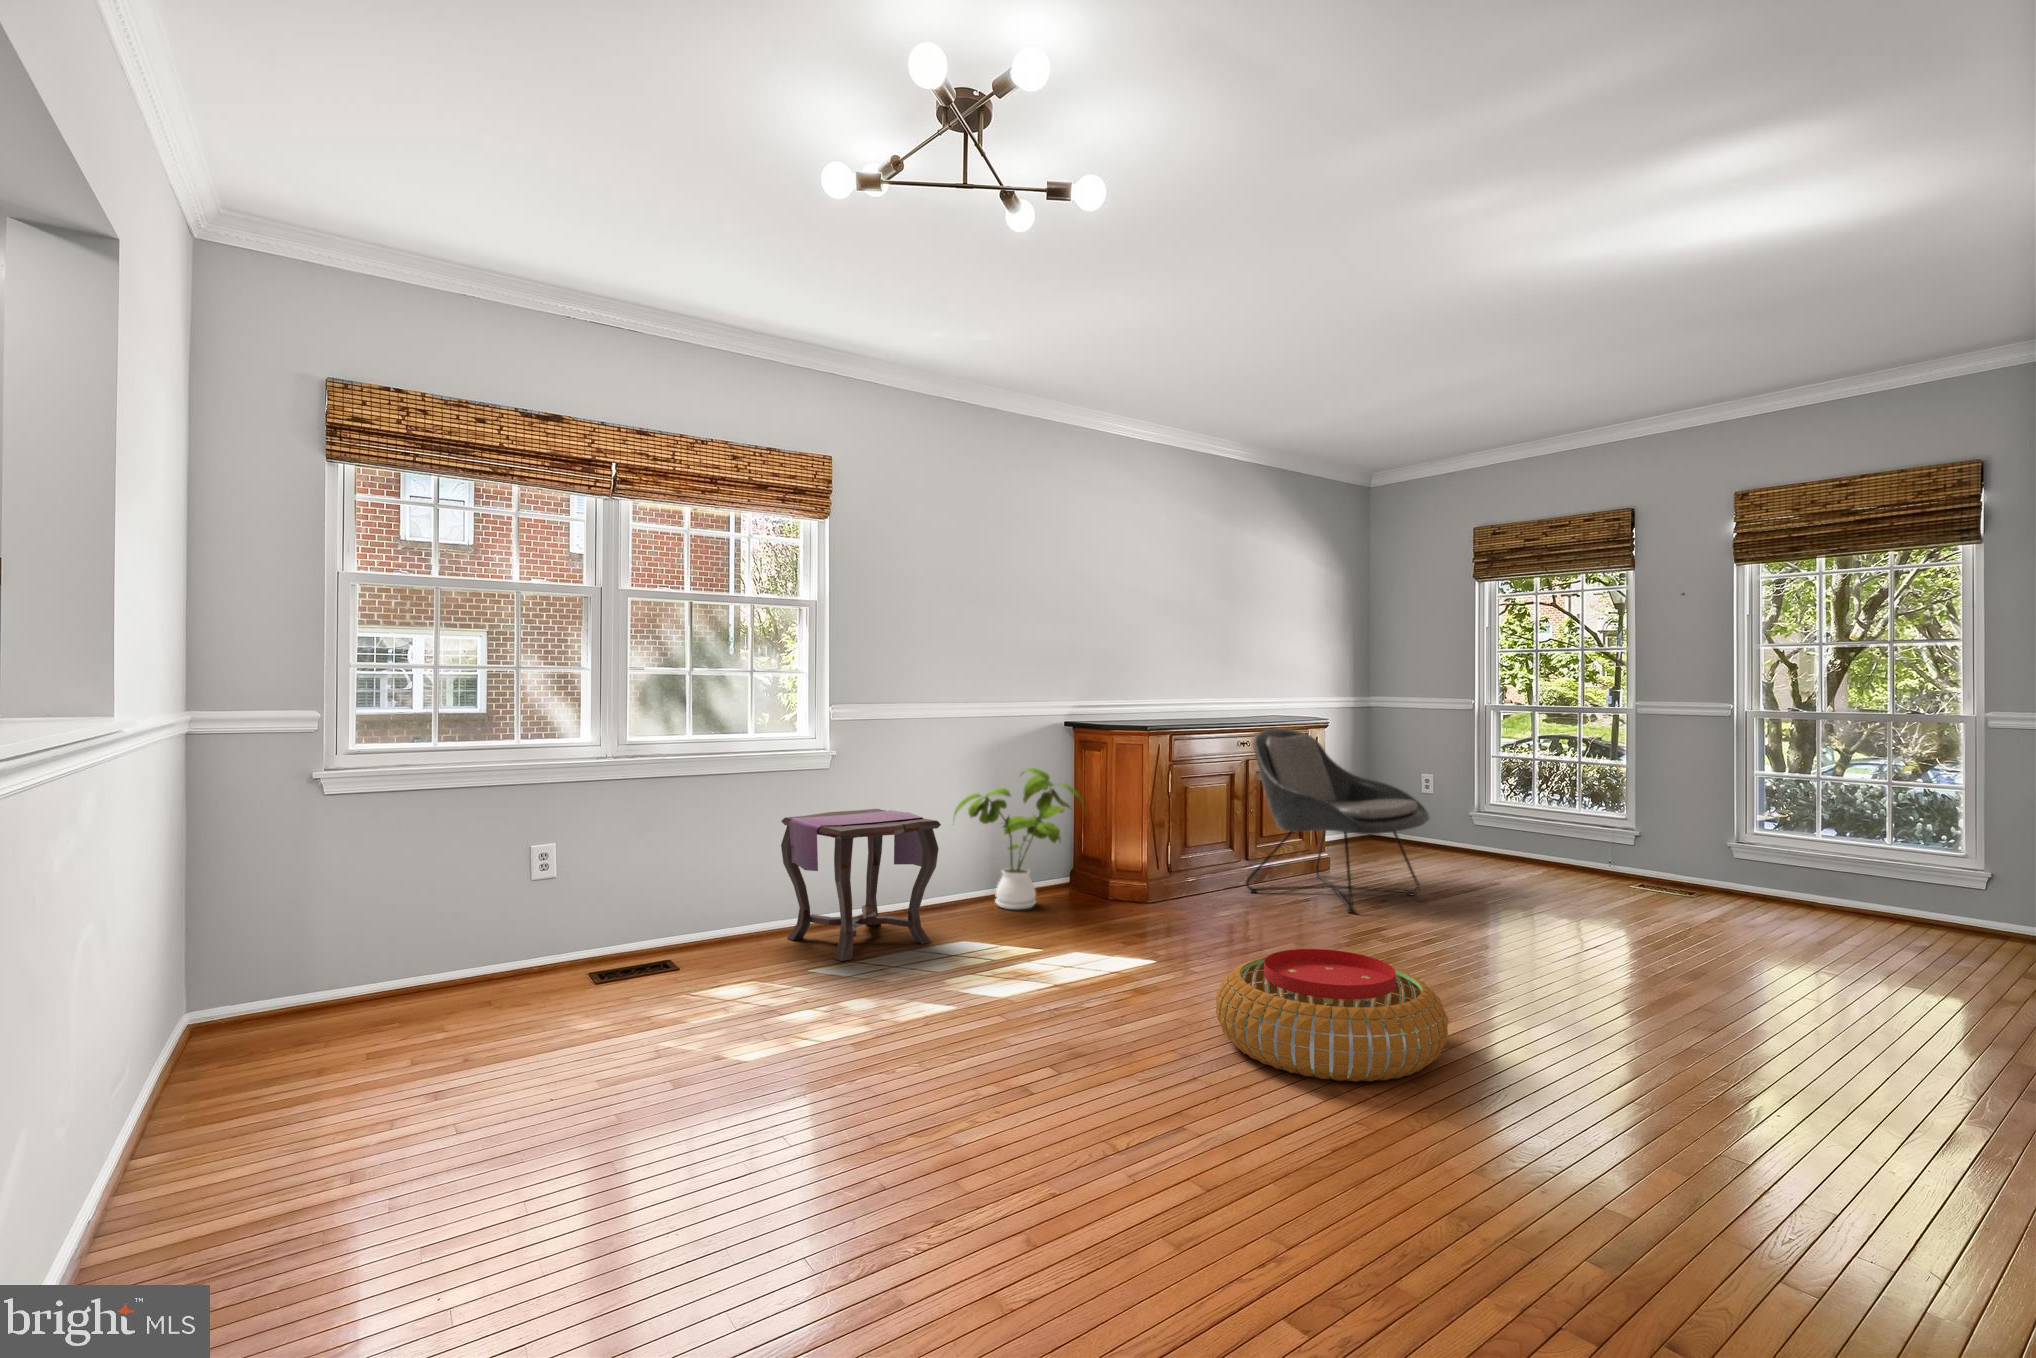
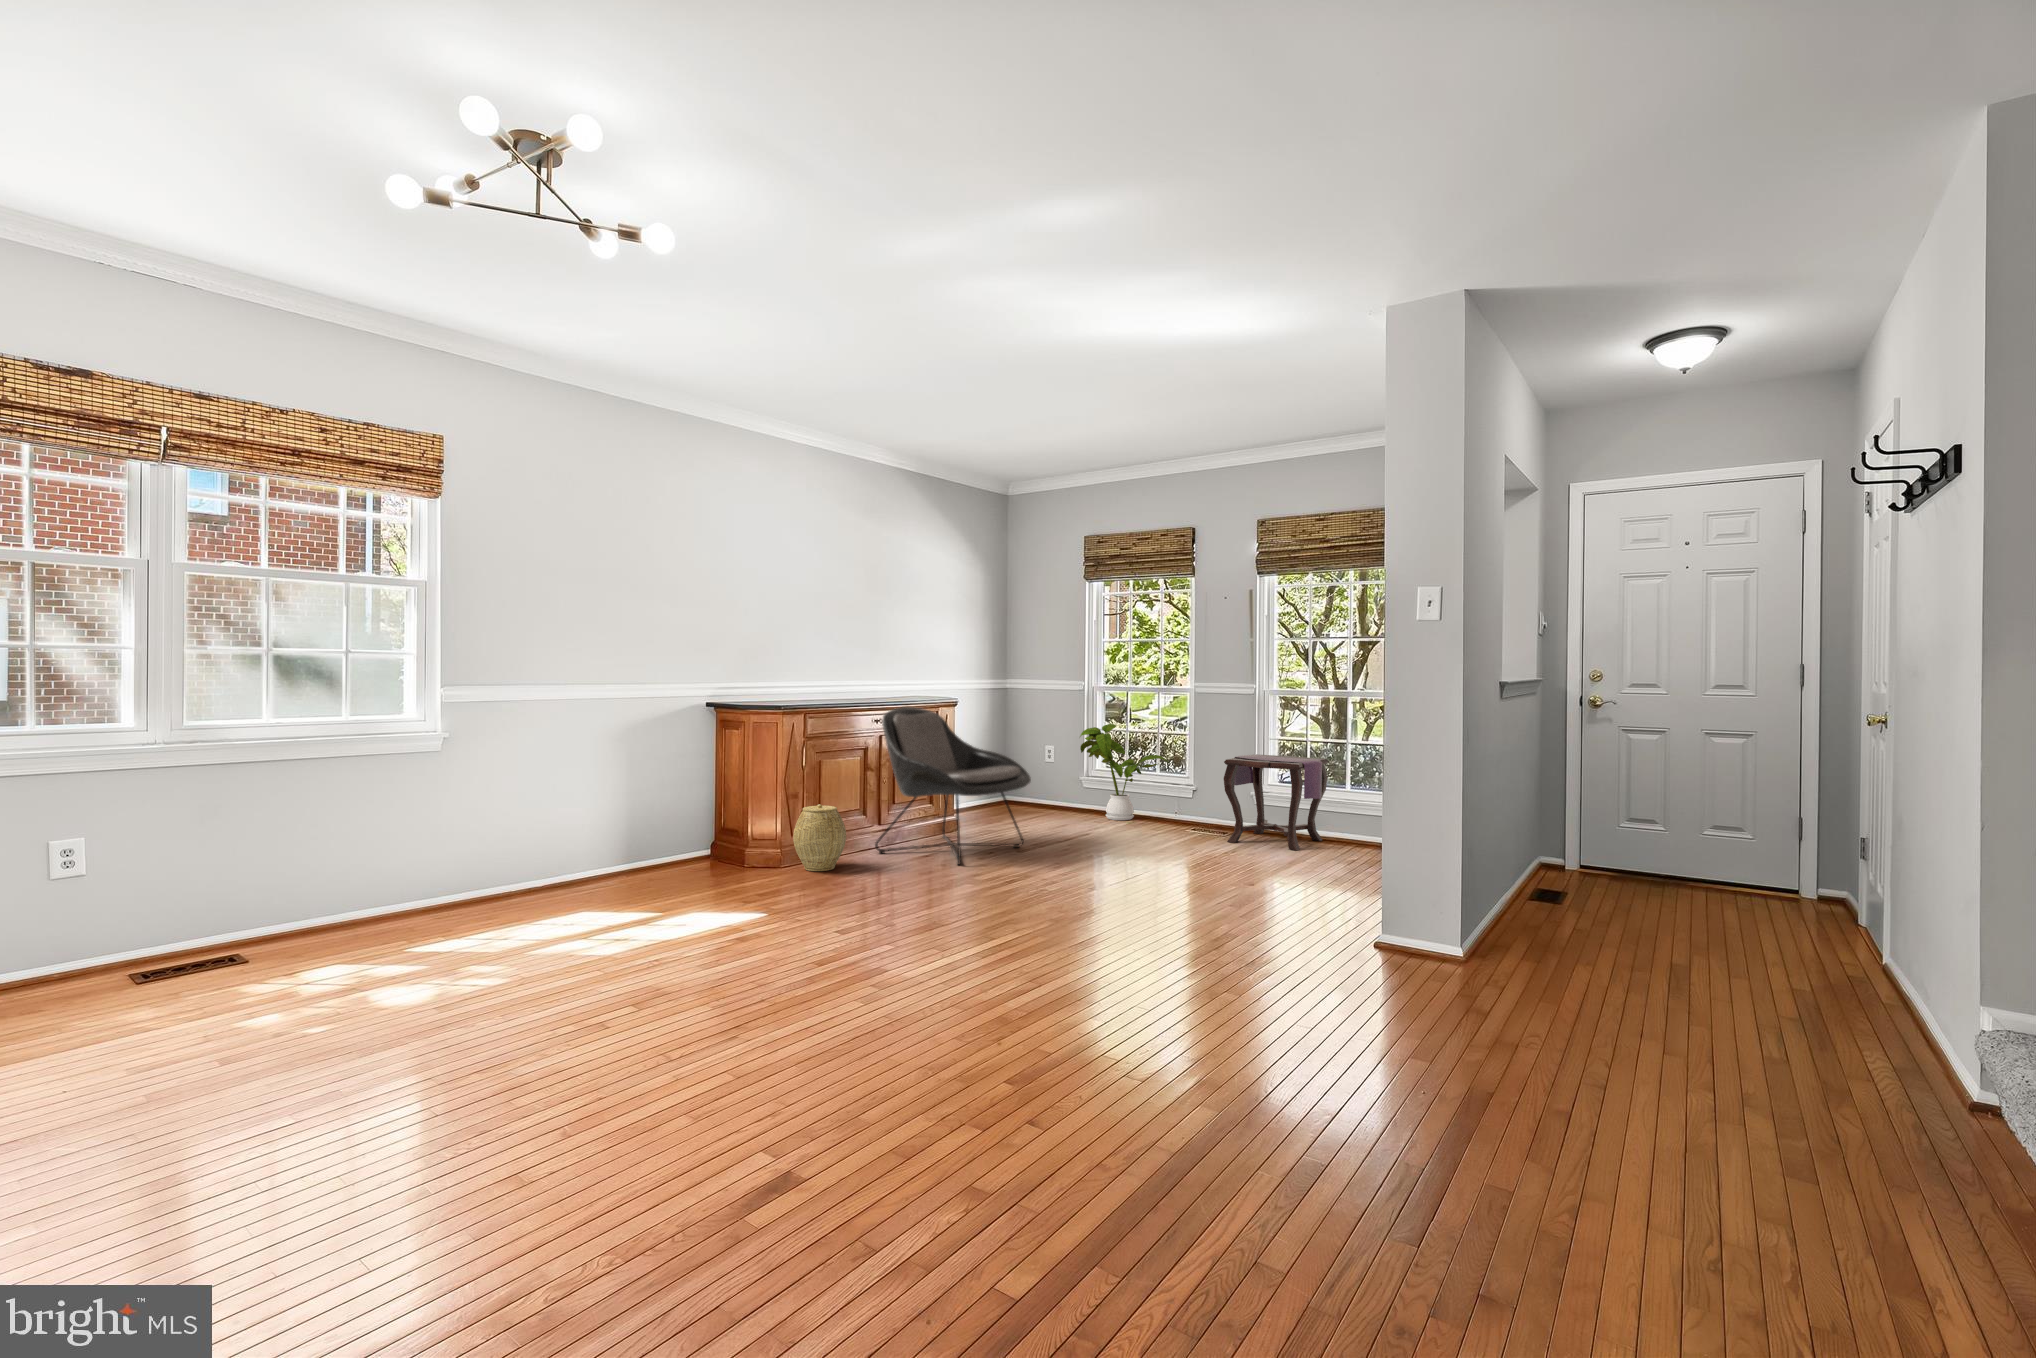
house plant: present [954,768,1084,909] -> present [1080,724,1169,820]
side table: present [781,809,941,961] -> present [1224,754,1328,850]
woven basket: none [1162,836,1220,910] -> present [793,804,846,871]
pouf: present [1216,949,1448,1082] -> none [794,893,990,1003]

